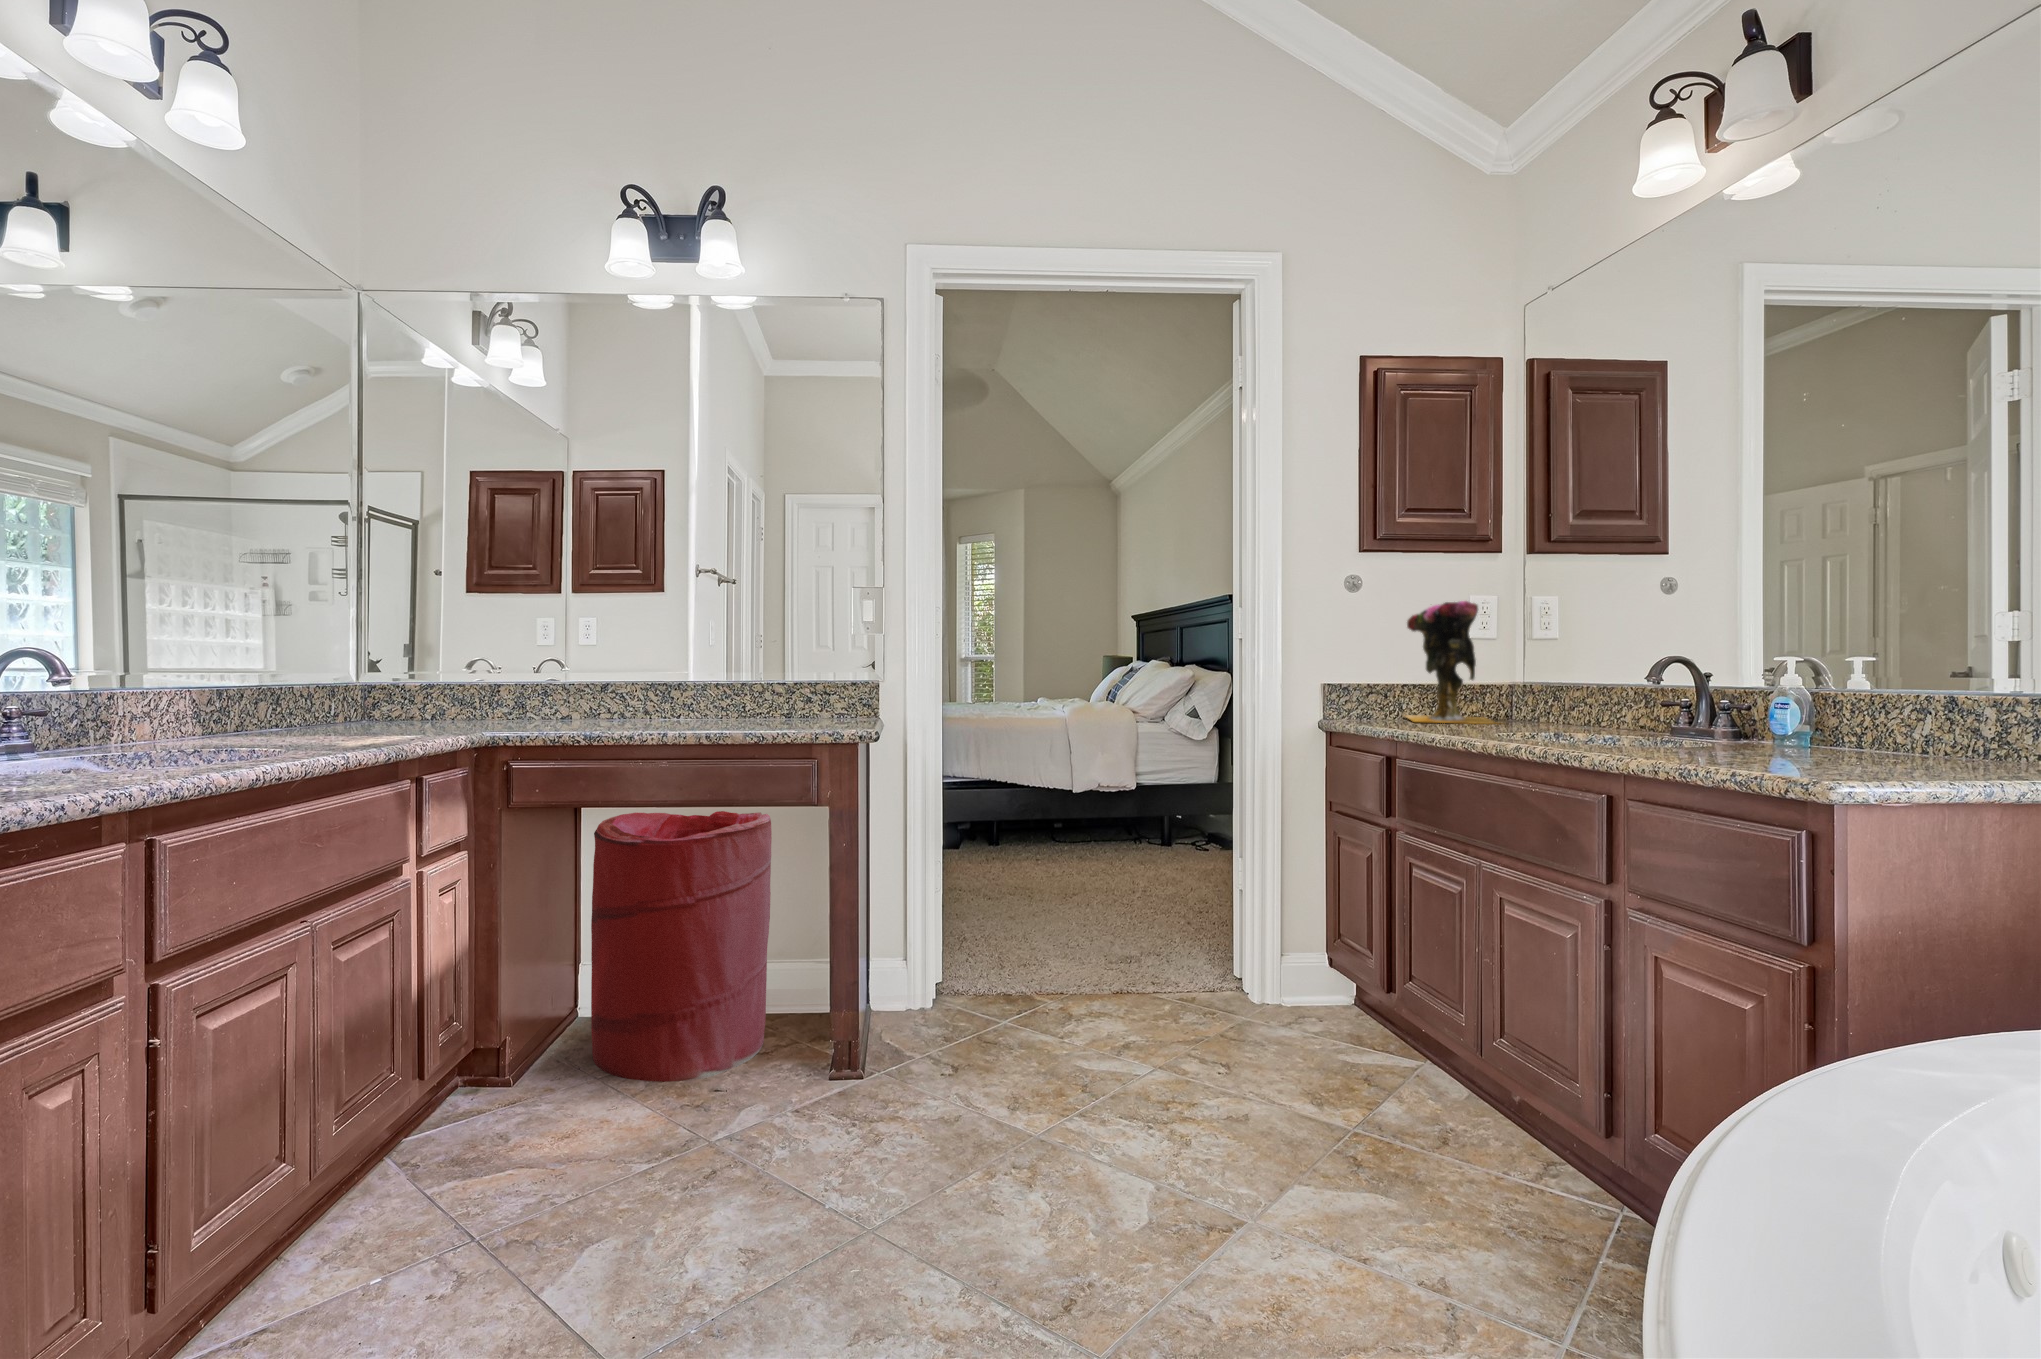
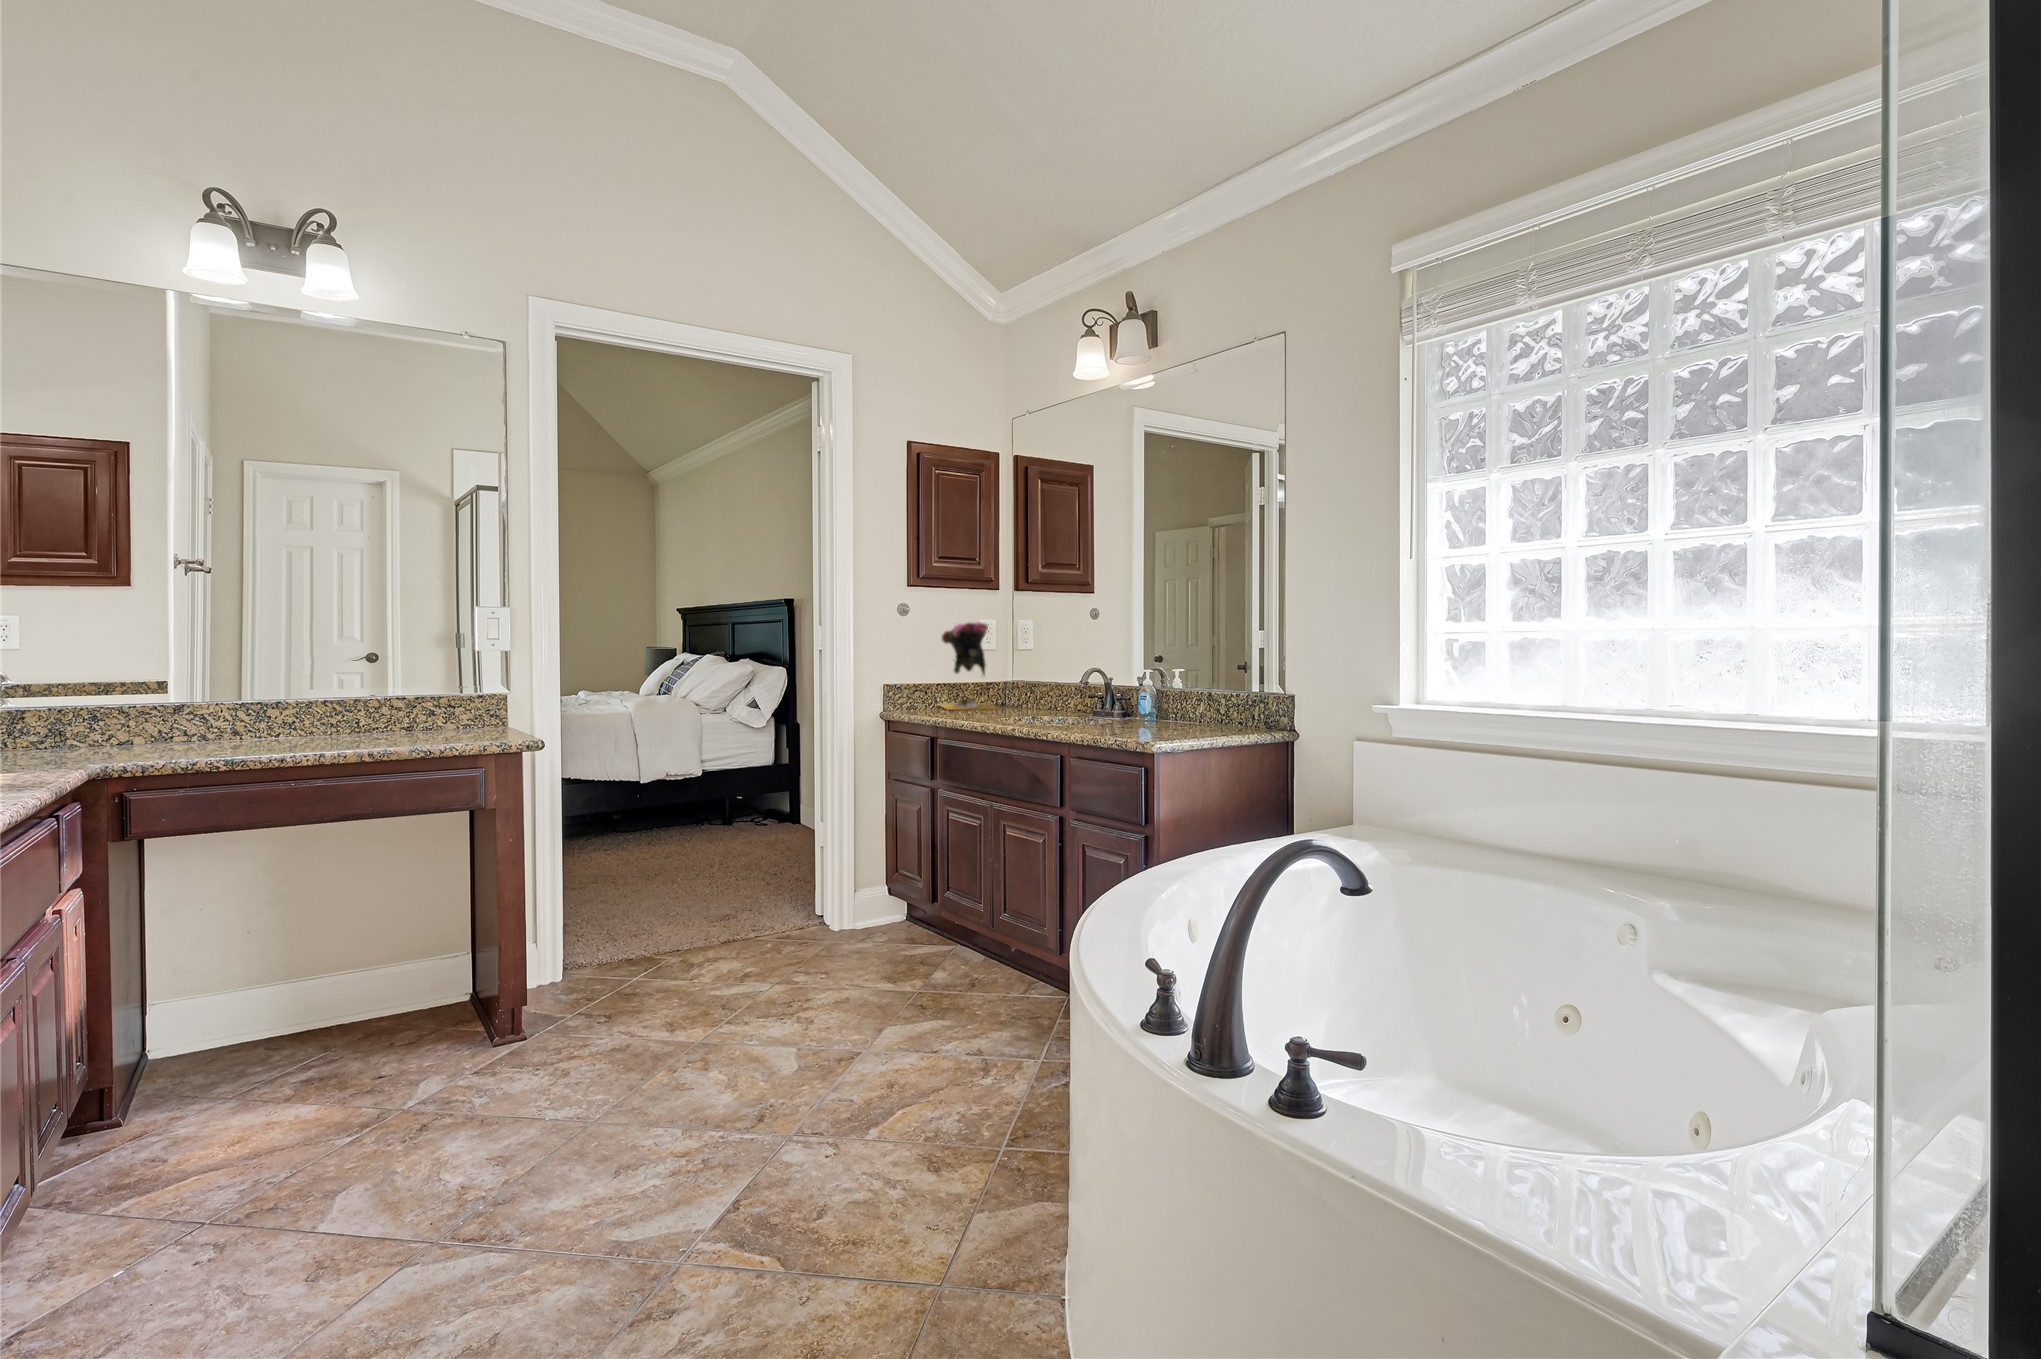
laundry hamper: present [591,811,772,1082] -> none [195,824,408,1093]

